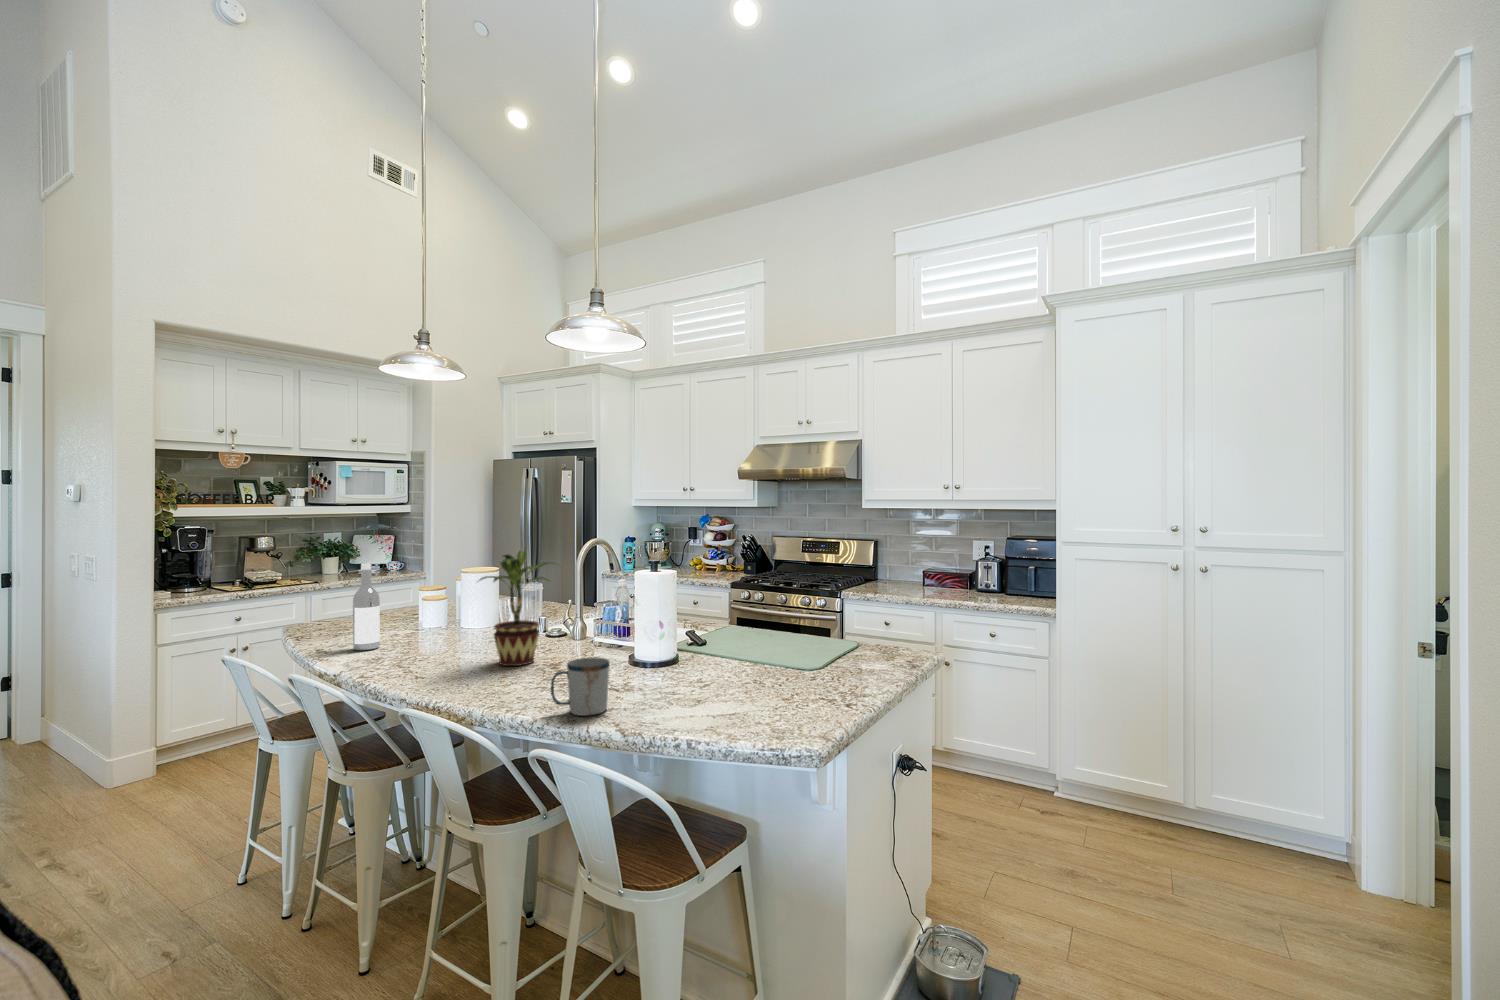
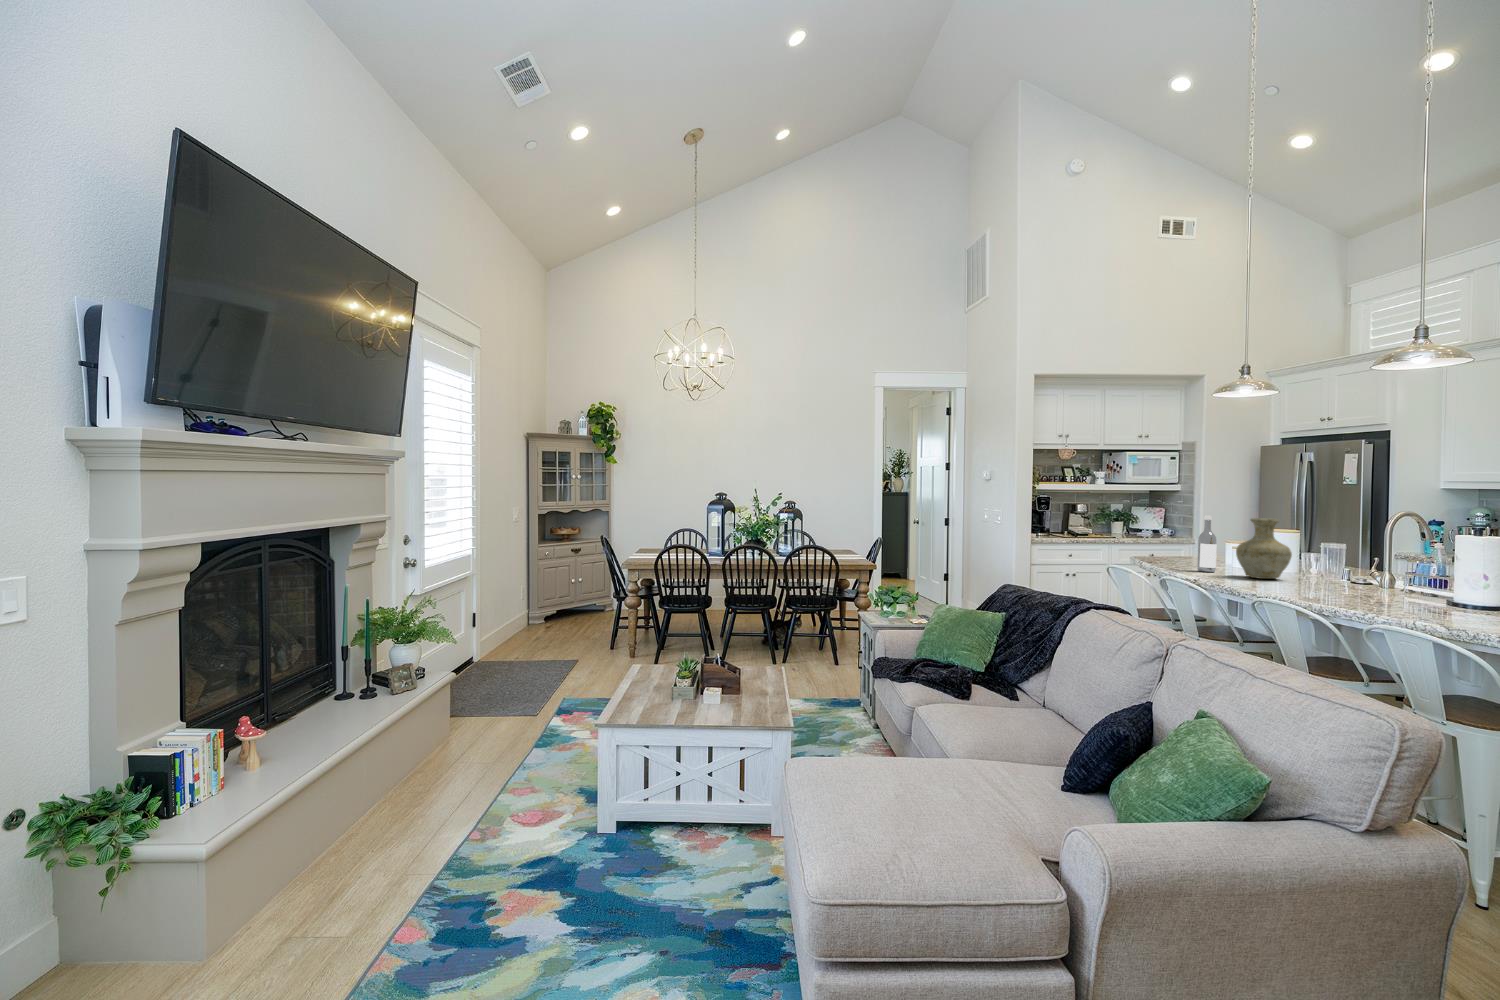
potted plant: present [480,551,561,666] -> none [1309,510,1384,590]
vase: none [395,565,469,657] -> present [1236,518,1292,579]
mug: present [551,657,610,716] -> none [1393,576,1445,612]

